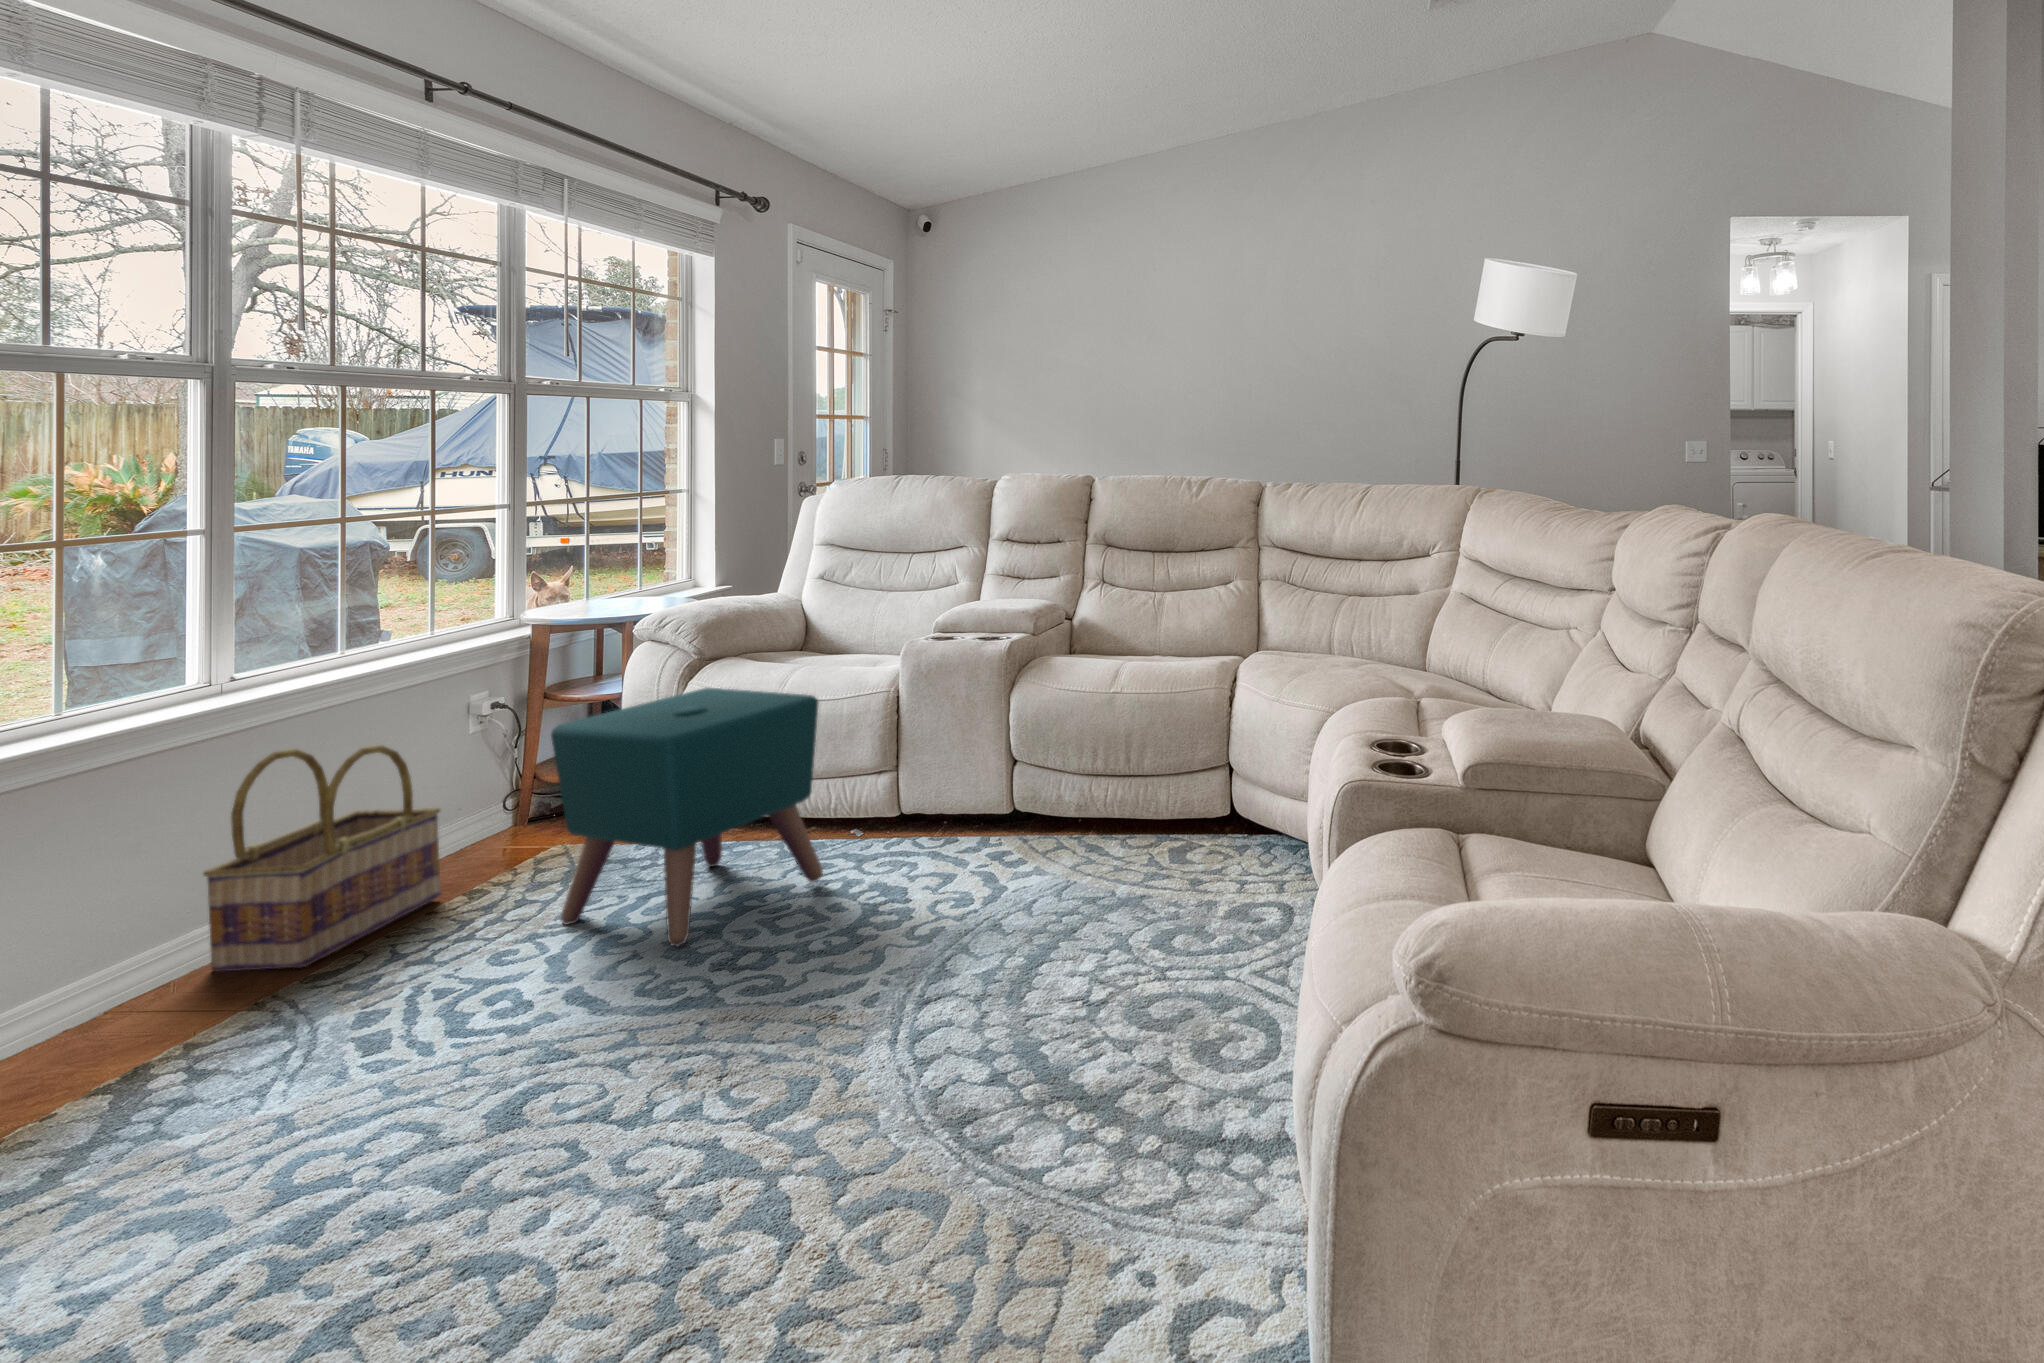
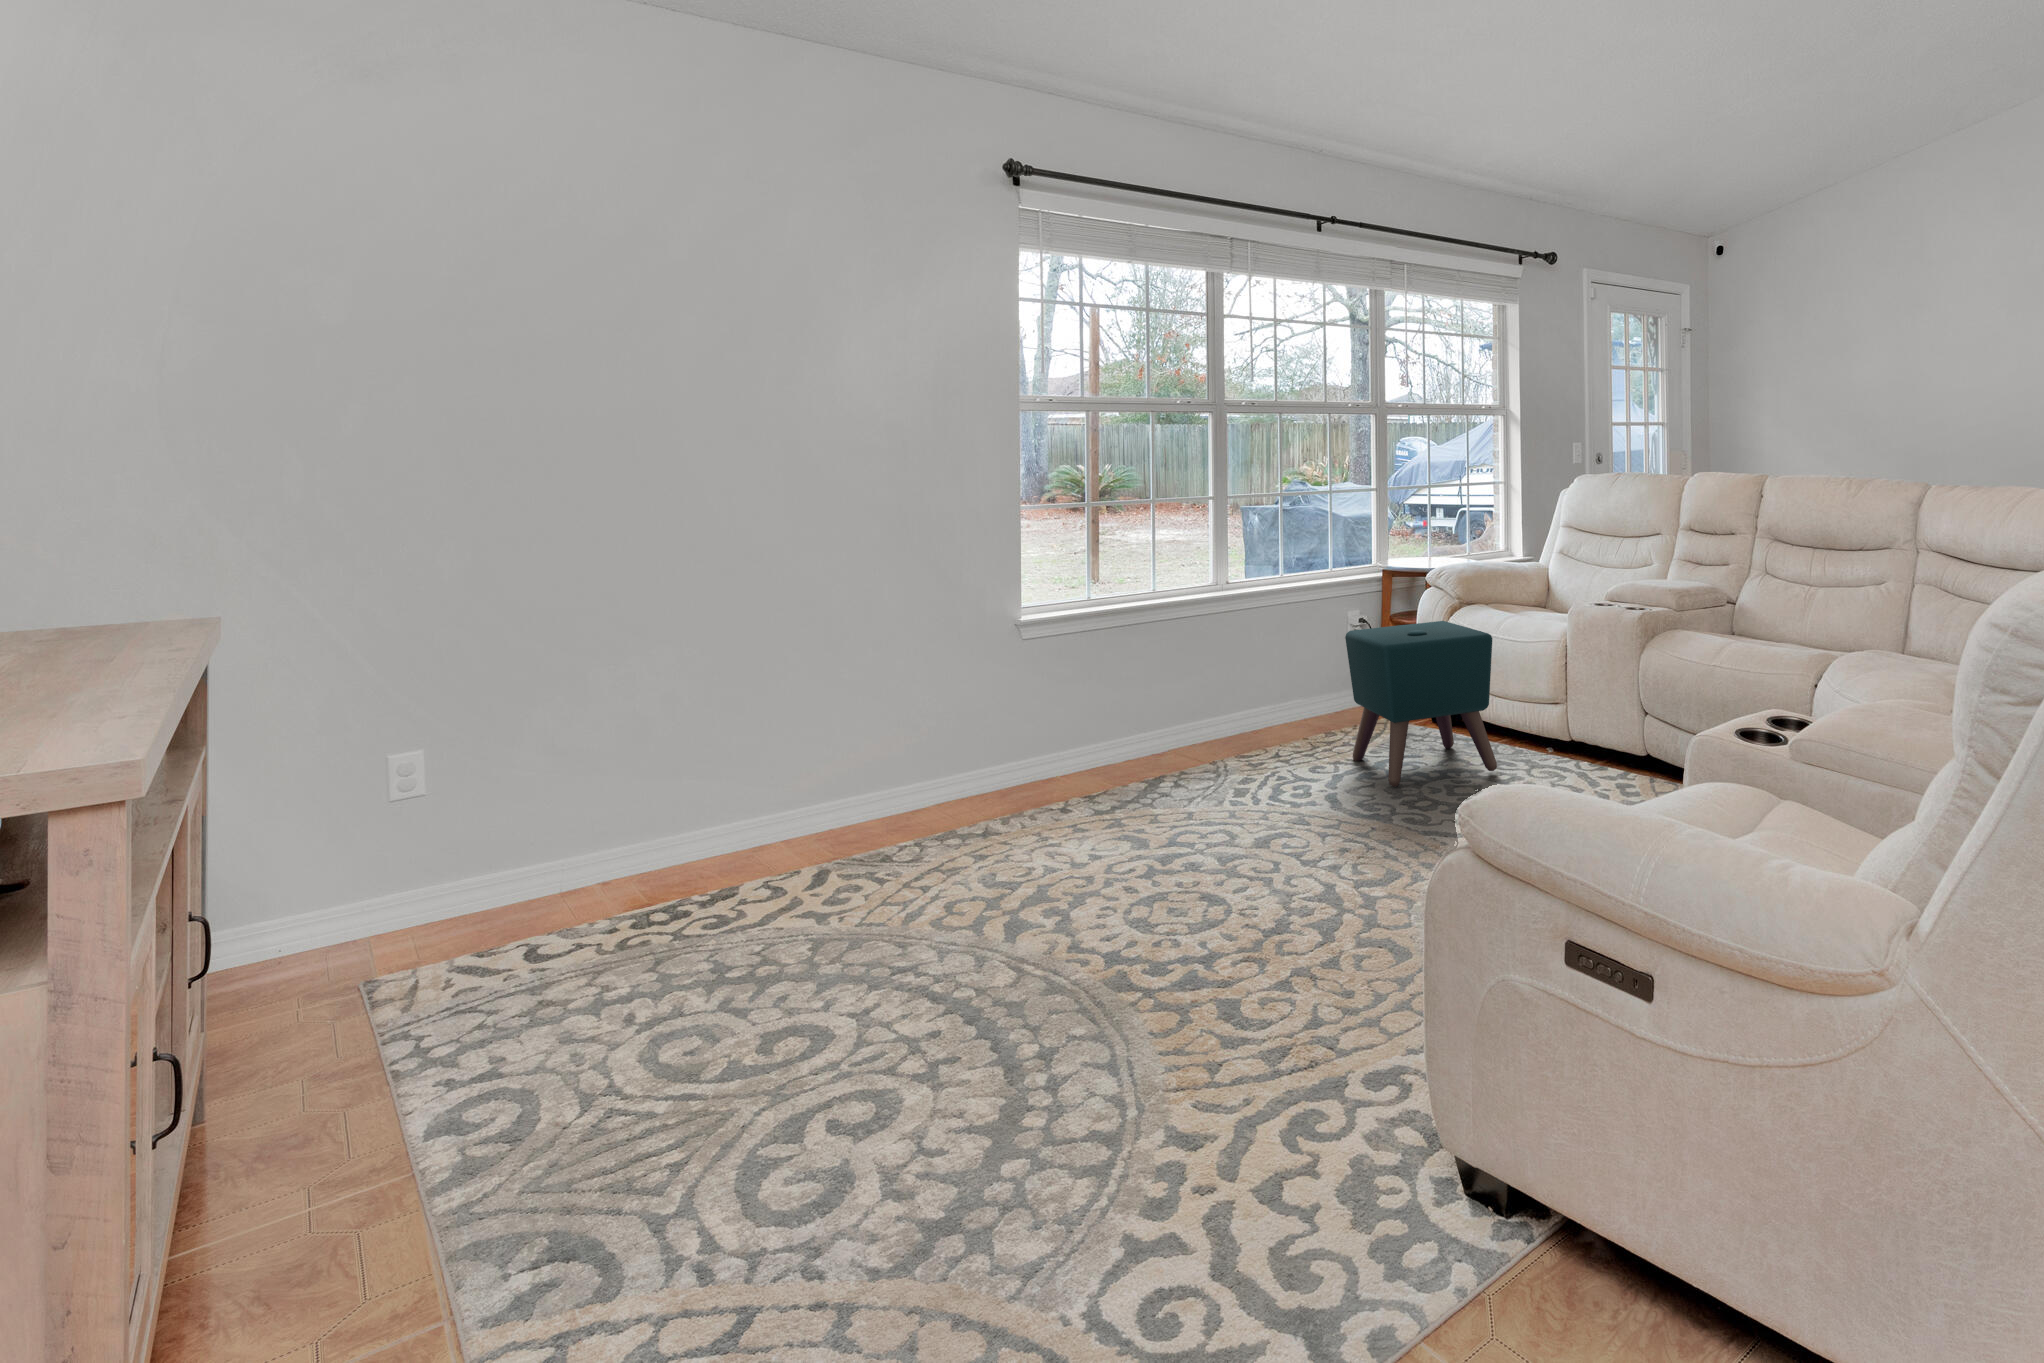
basket: present [203,745,441,972] -> none [1205,627,1312,750]

